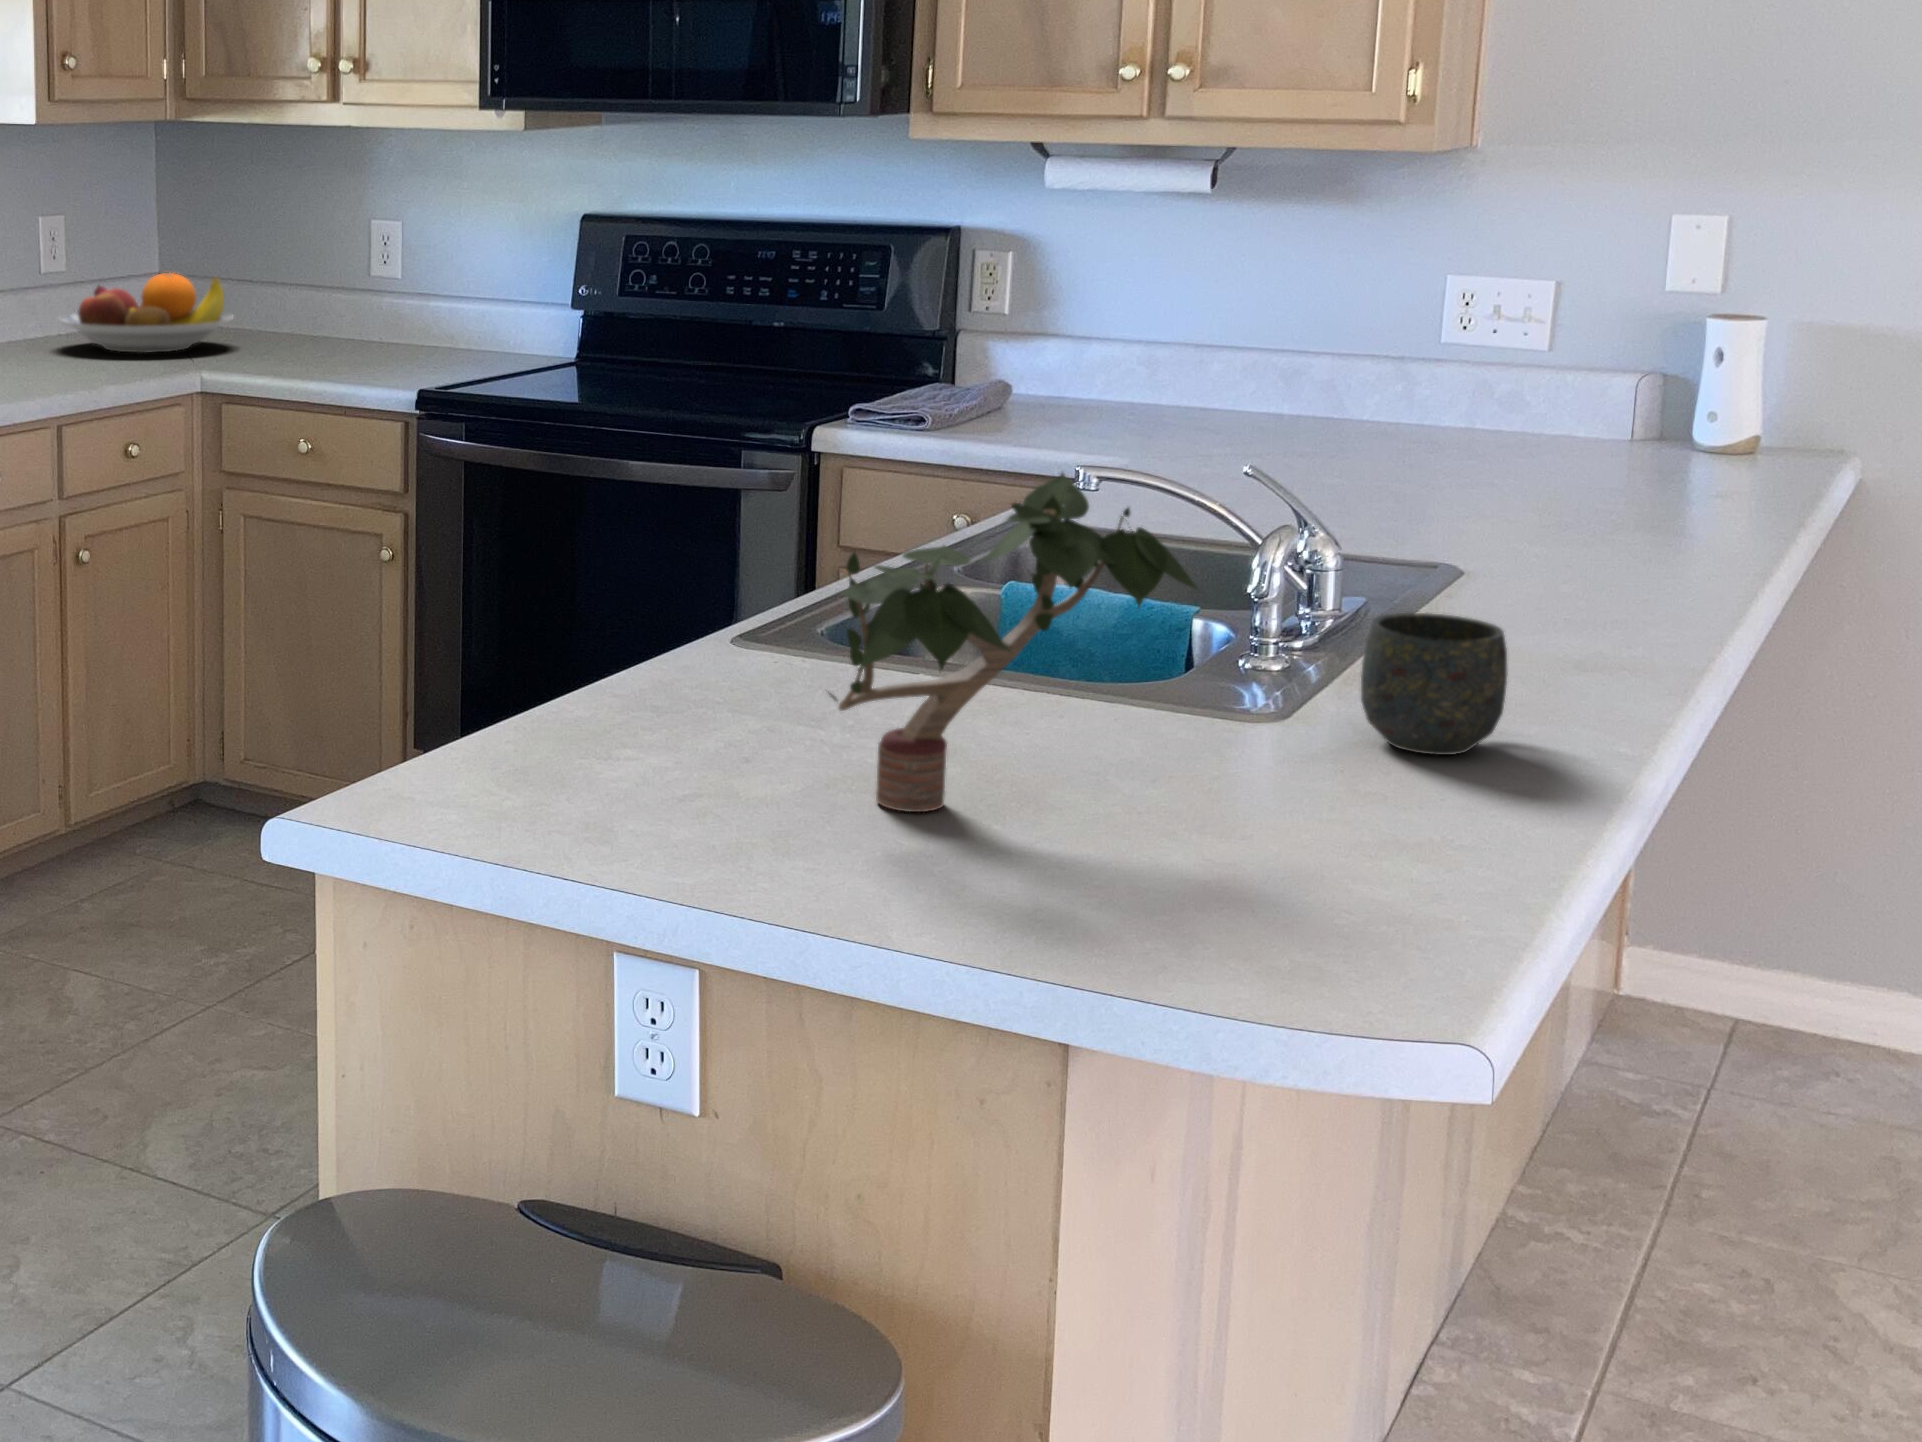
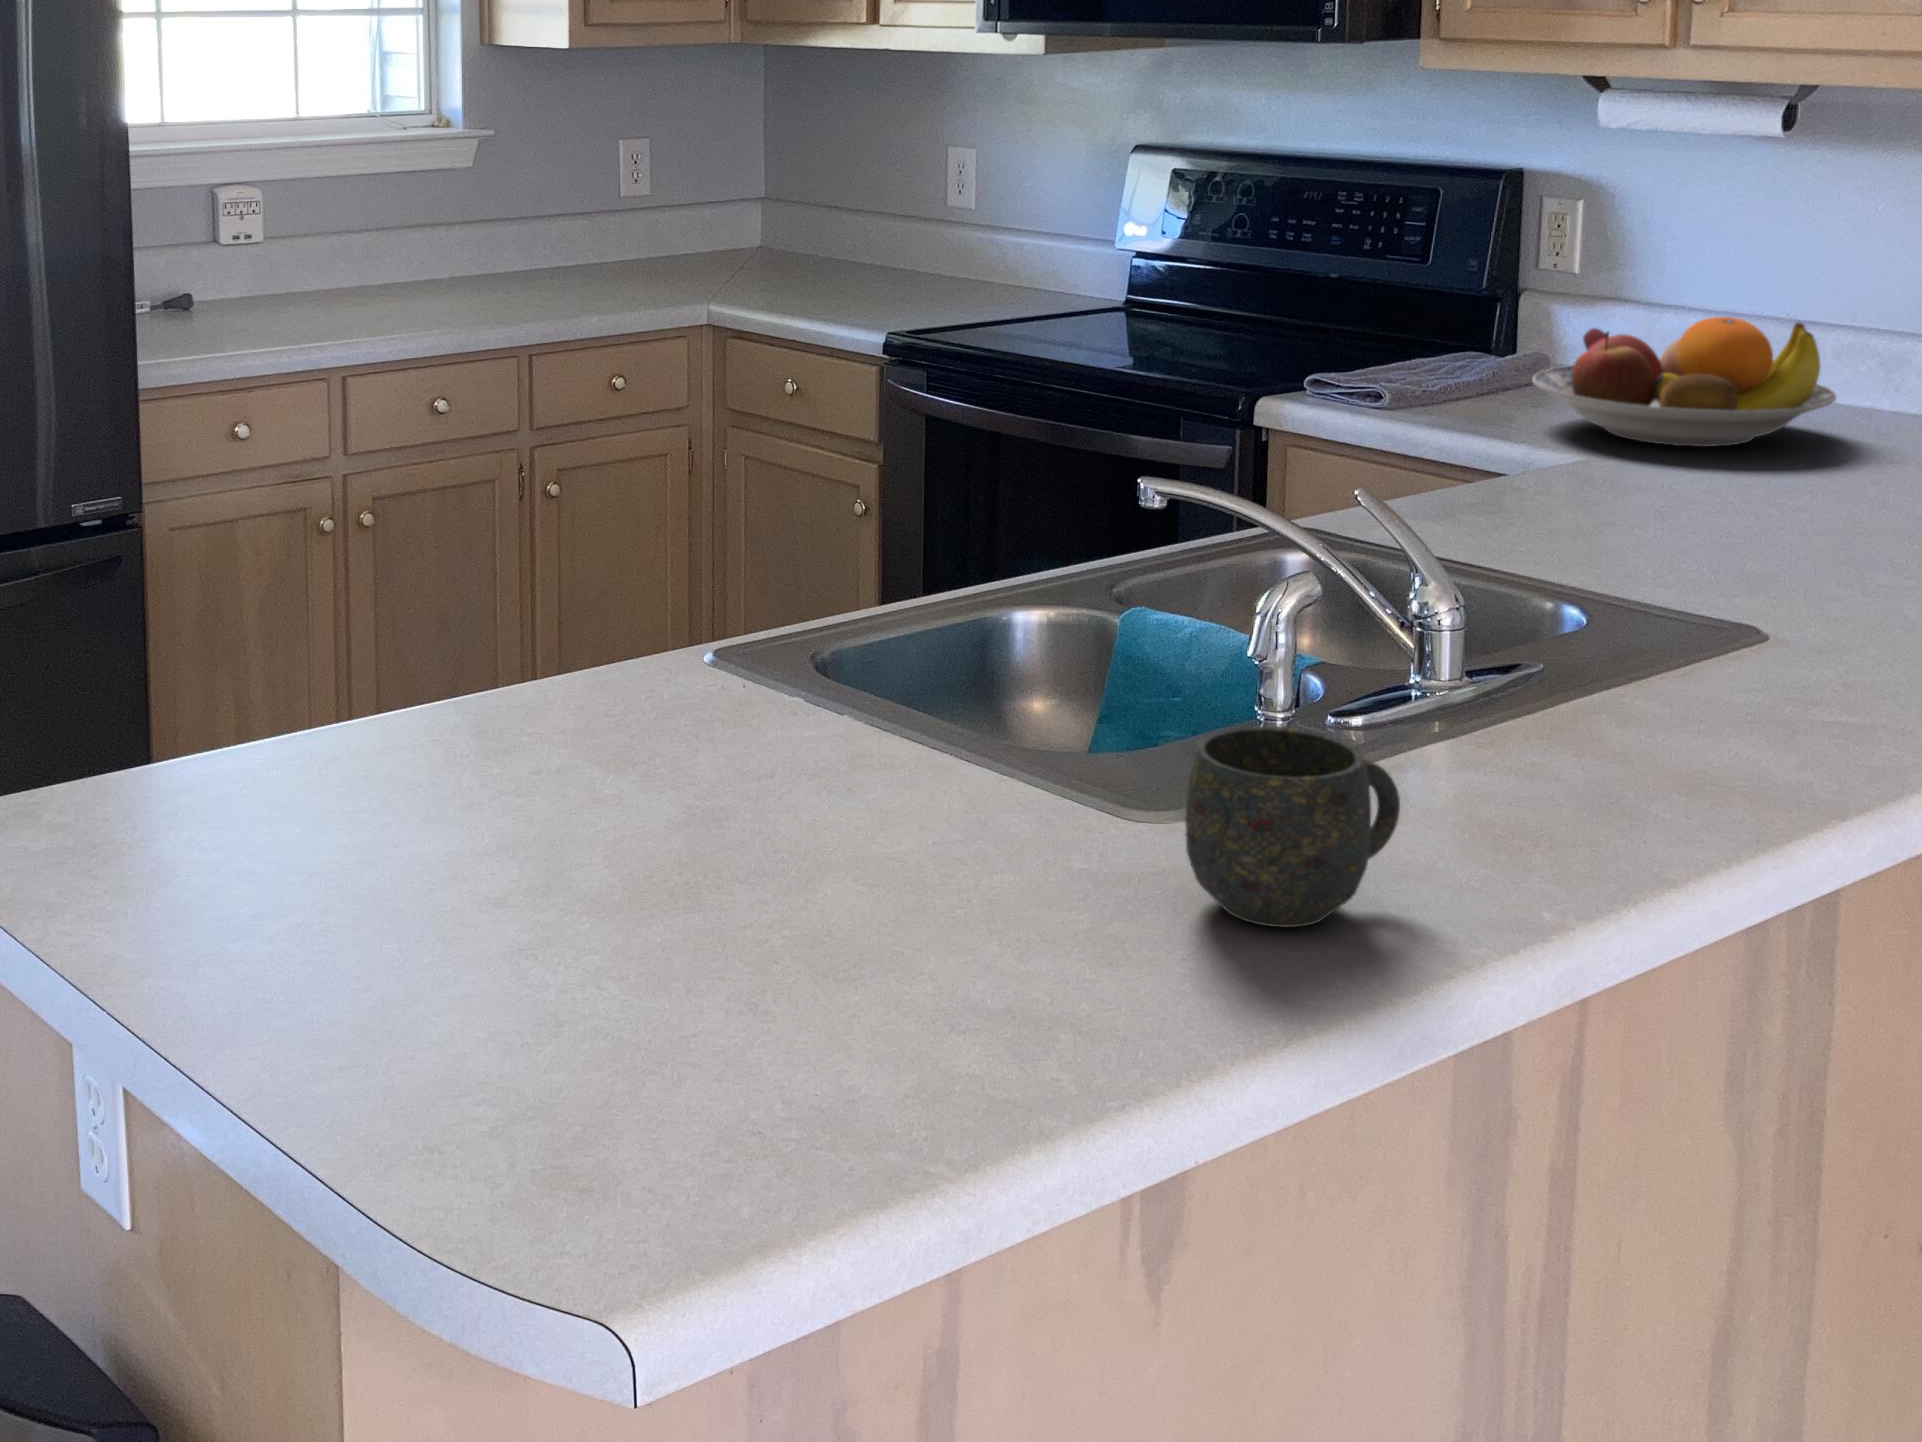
fruit bowl: present [59,273,233,353] -> present [1532,317,1836,447]
potted plant: present [830,473,1200,812] -> none [304,492,894,922]

